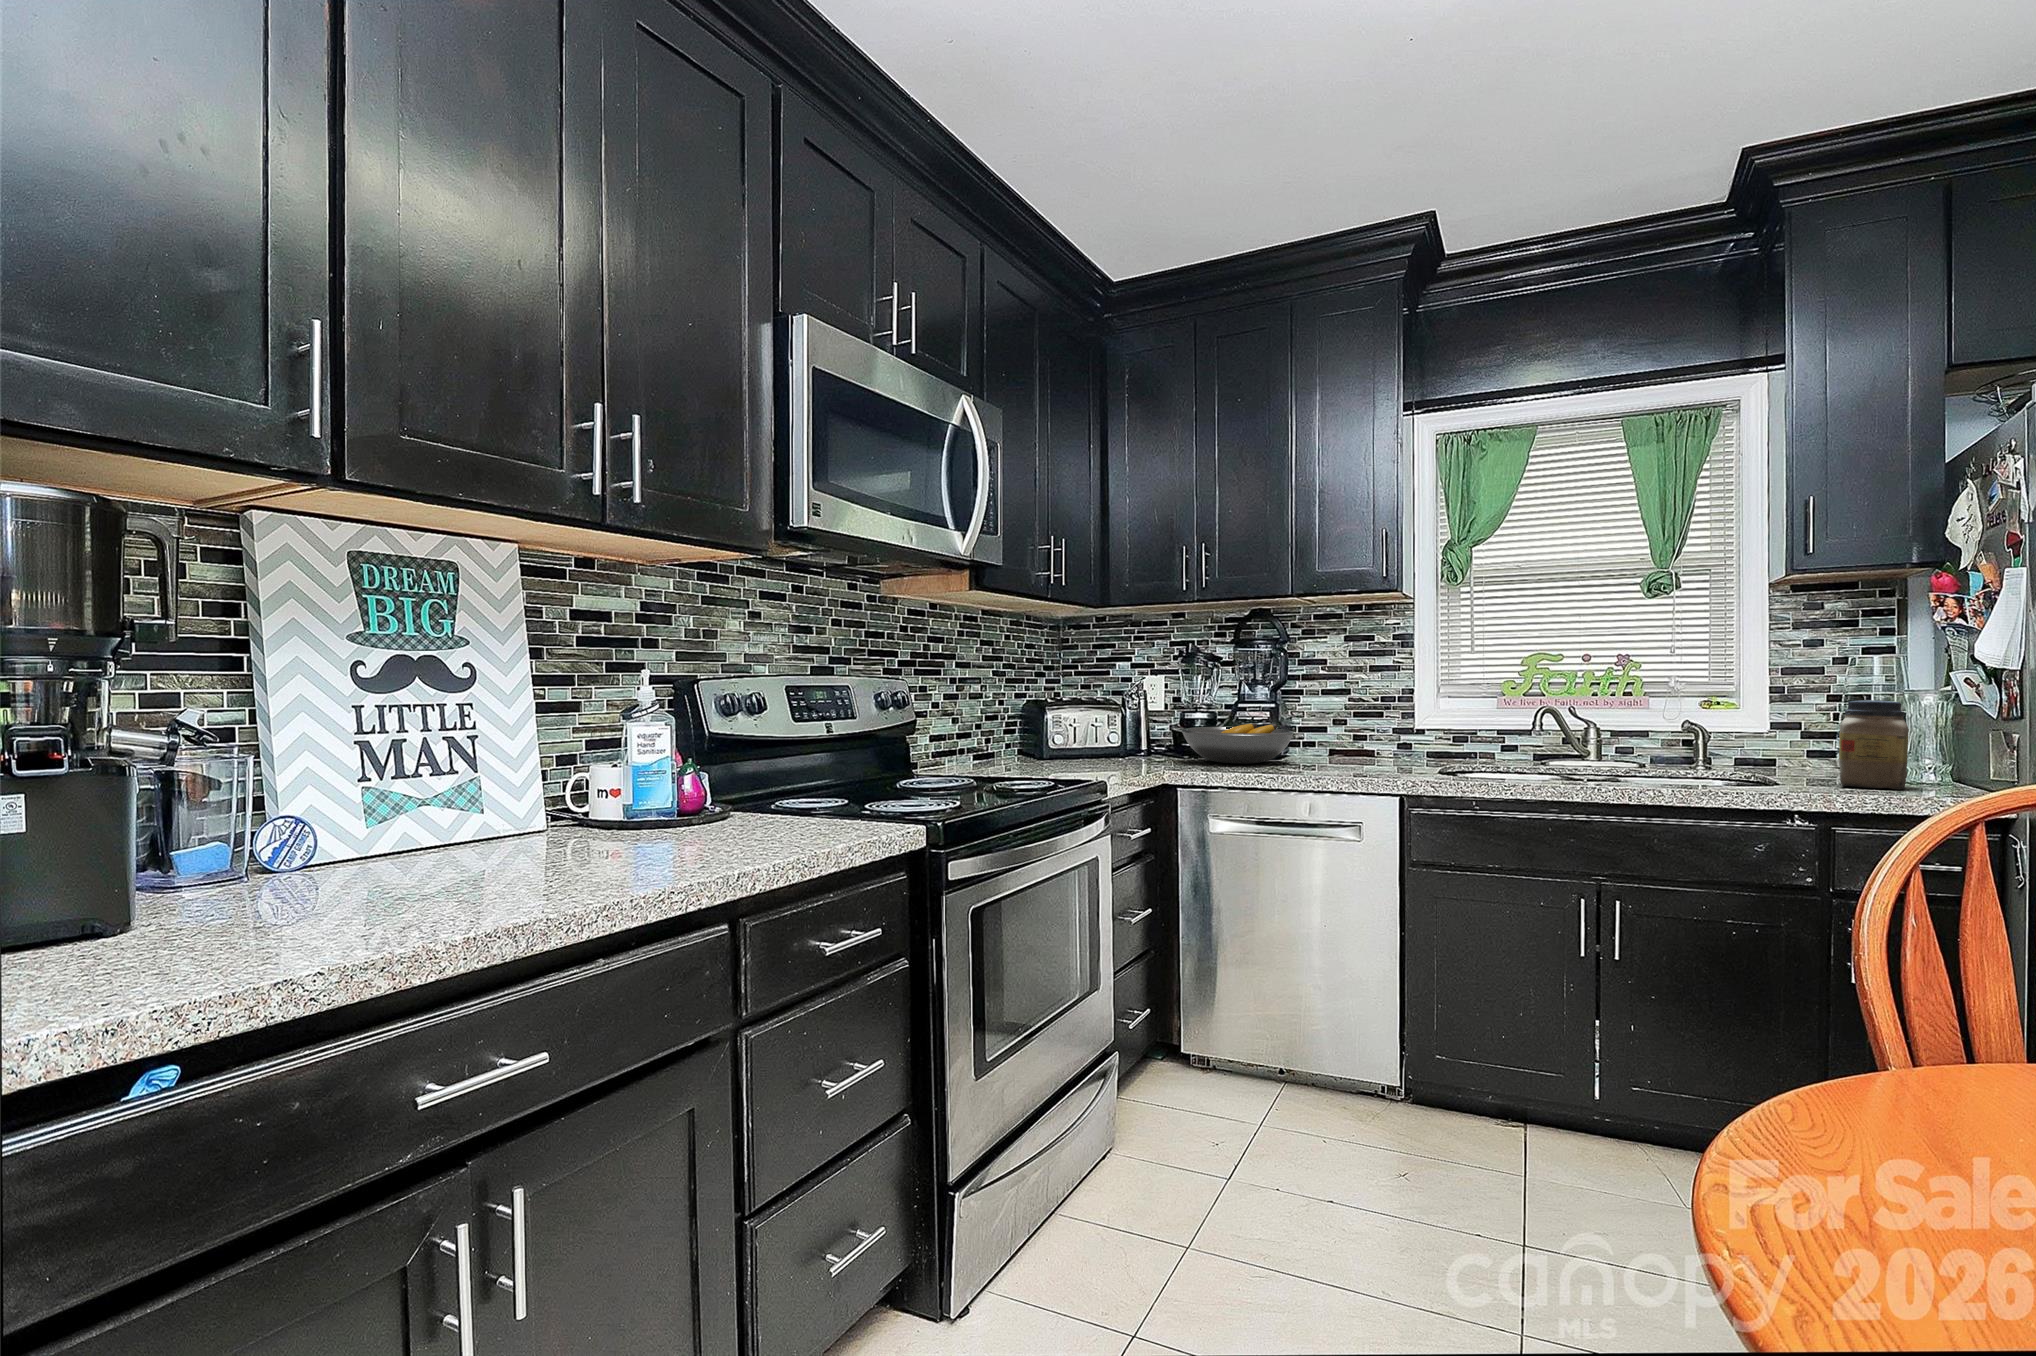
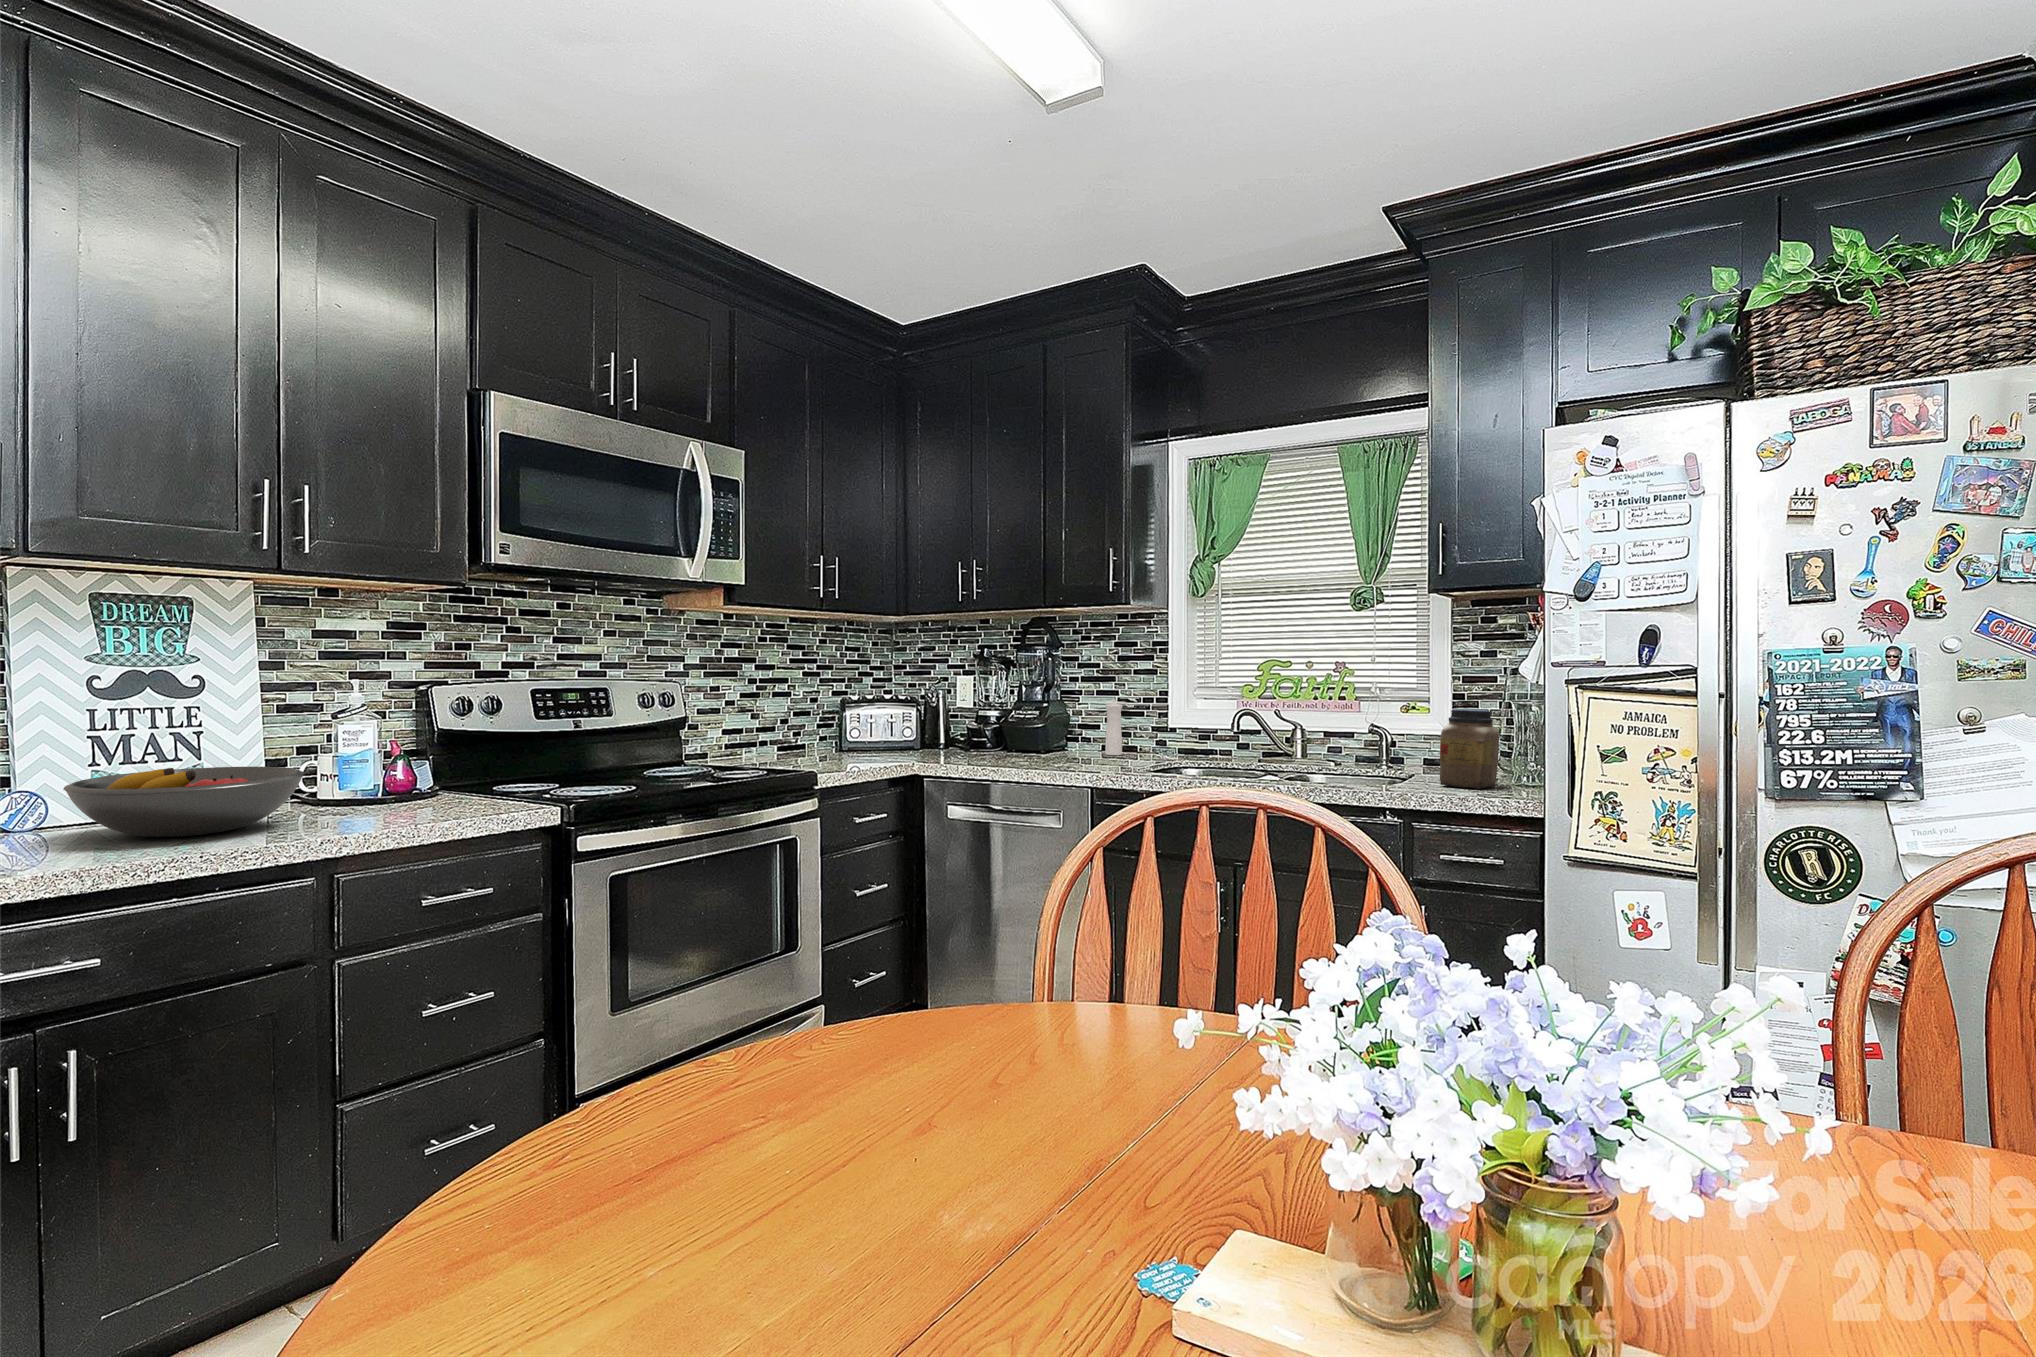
pepper mill: none [1342,691,1384,760] -> present [1105,700,1134,755]
fruit bowl: present [1182,723,1294,764] -> present [63,767,305,837]

